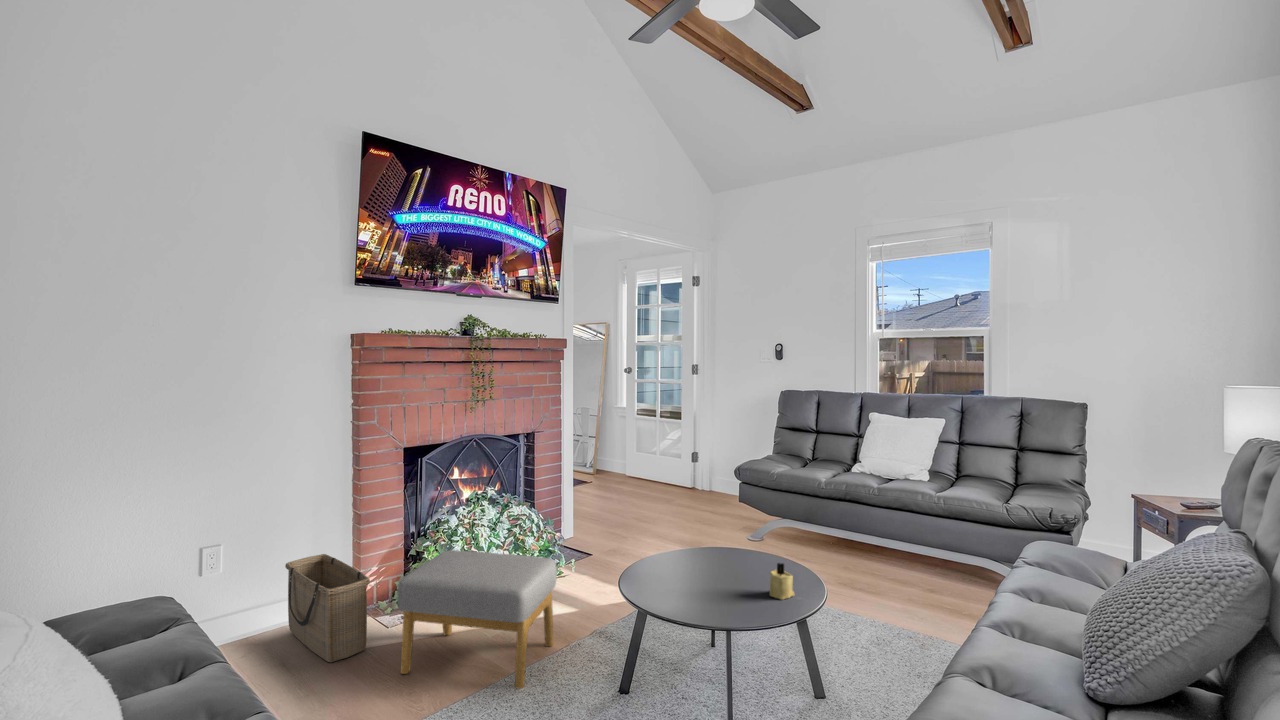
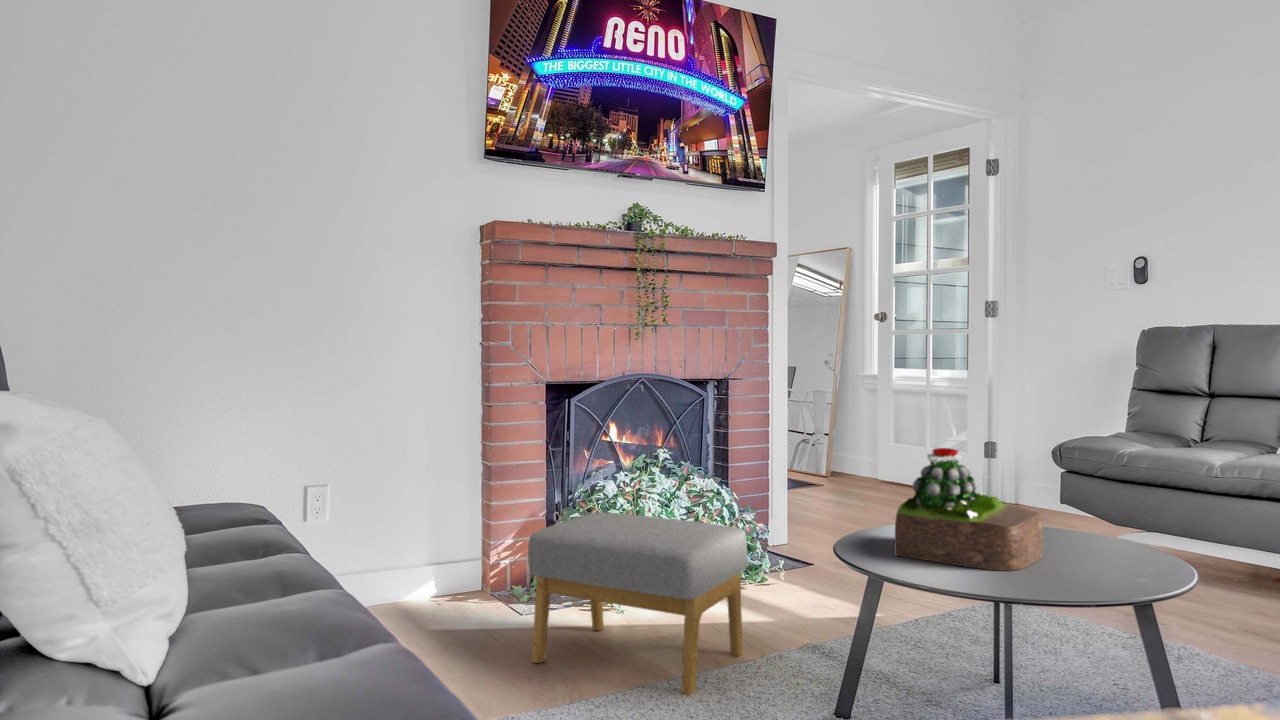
succulent plant: none [658,511,745,594] -> present [894,448,1043,571]
basket: present [285,554,370,662] -> none [400,514,497,642]
candle: present [770,563,794,600] -> none [1082,526,1128,583]

